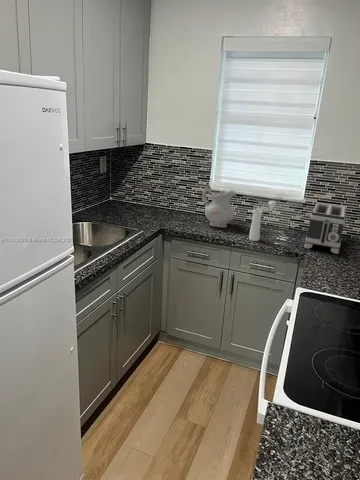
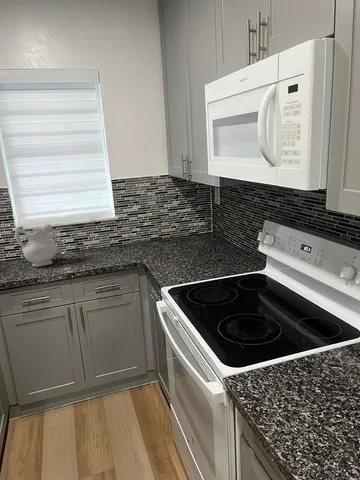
pepper mill: present [249,201,276,241] -> none [80,224,98,266]
toaster: present [304,203,346,254] -> none [128,214,165,257]

